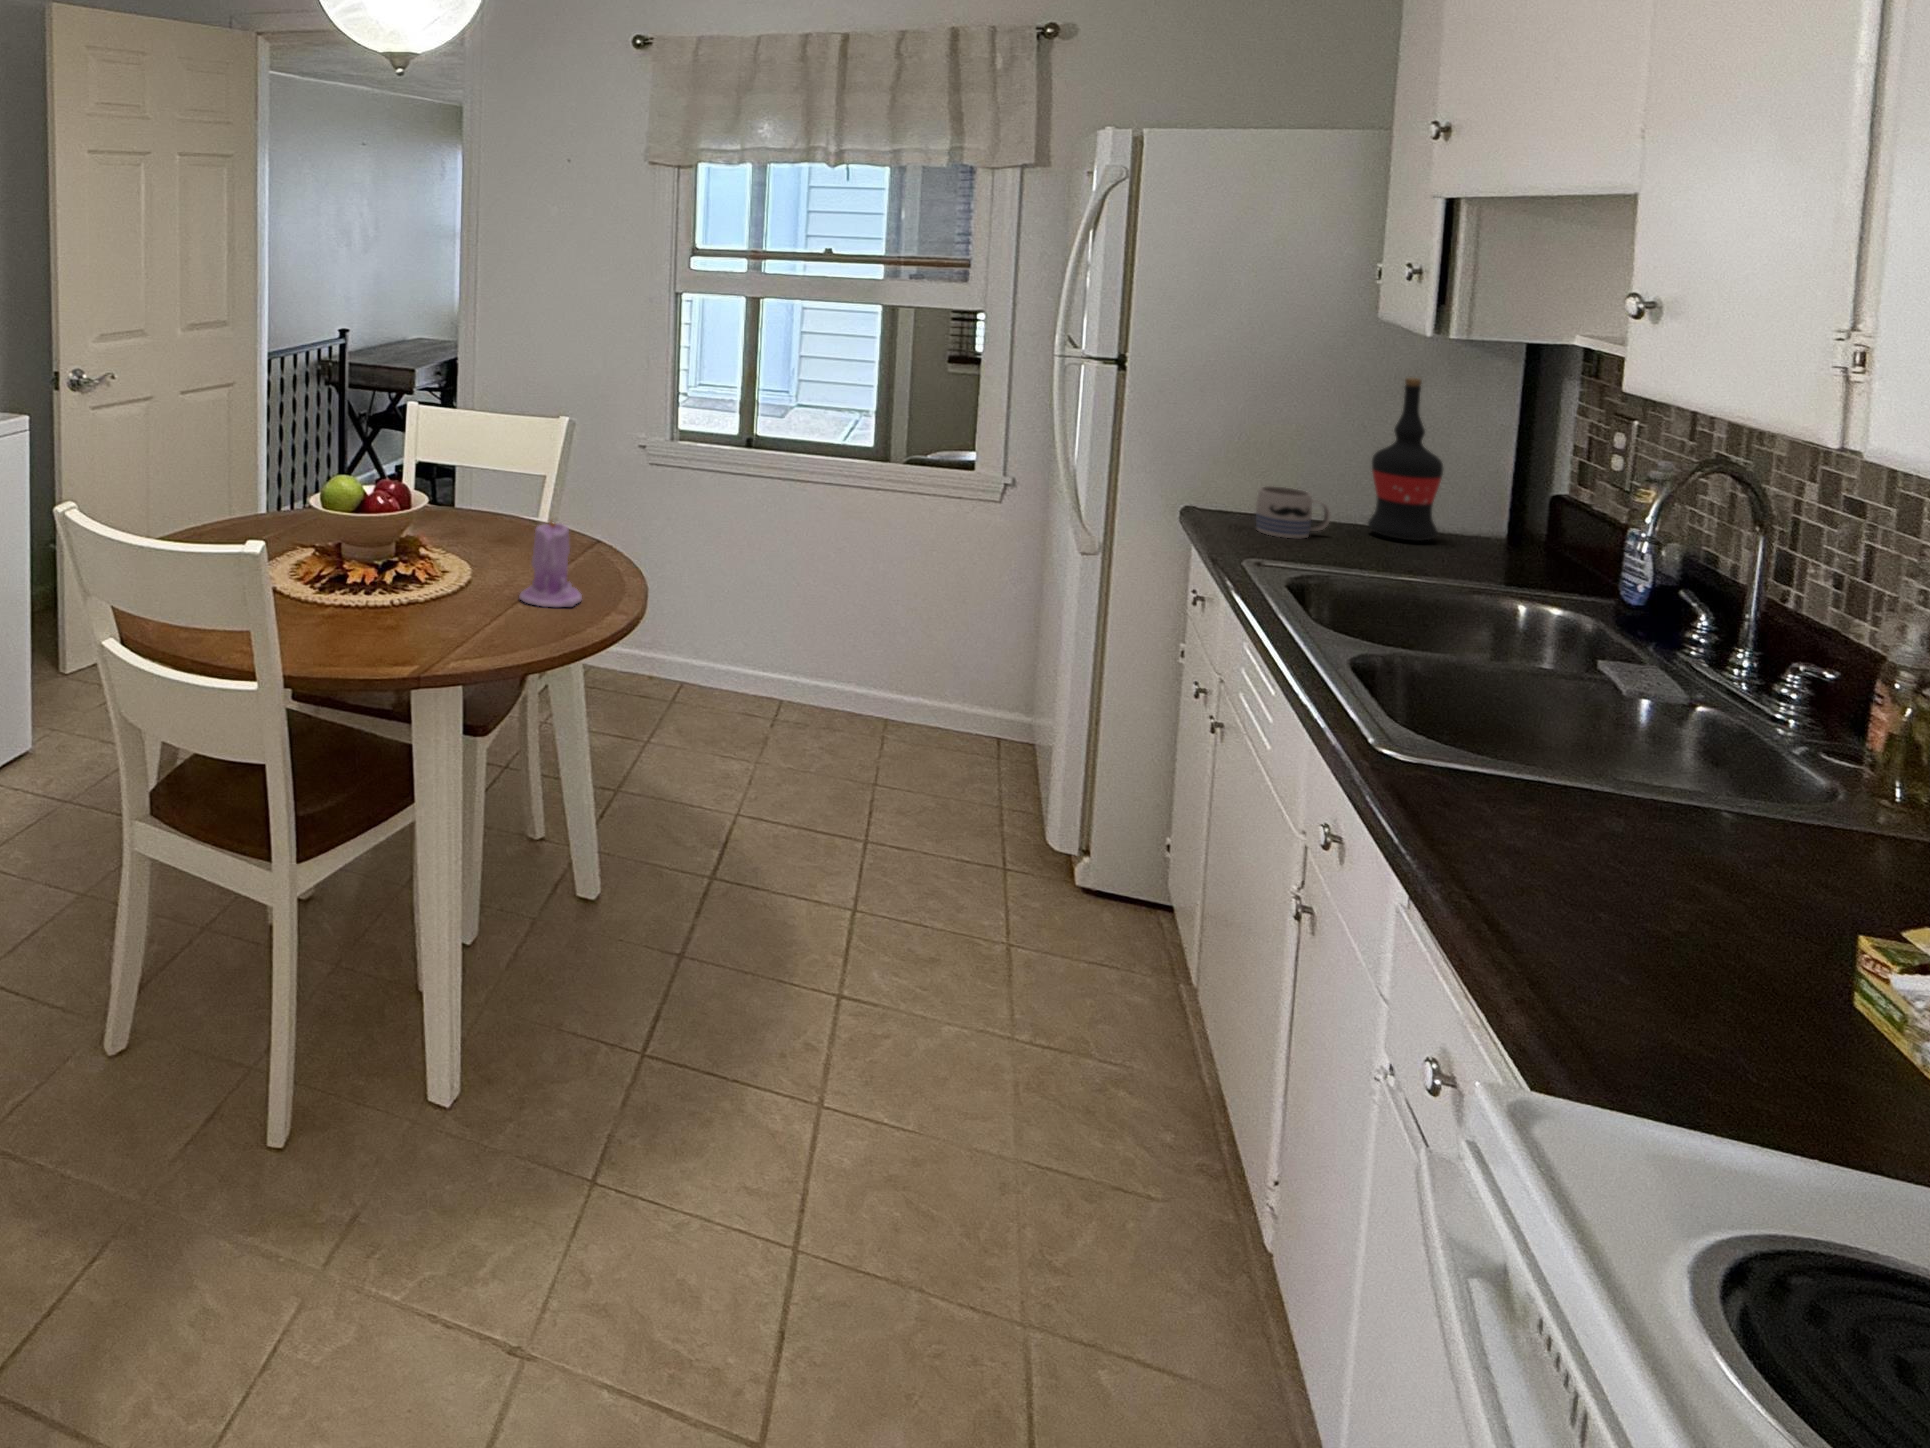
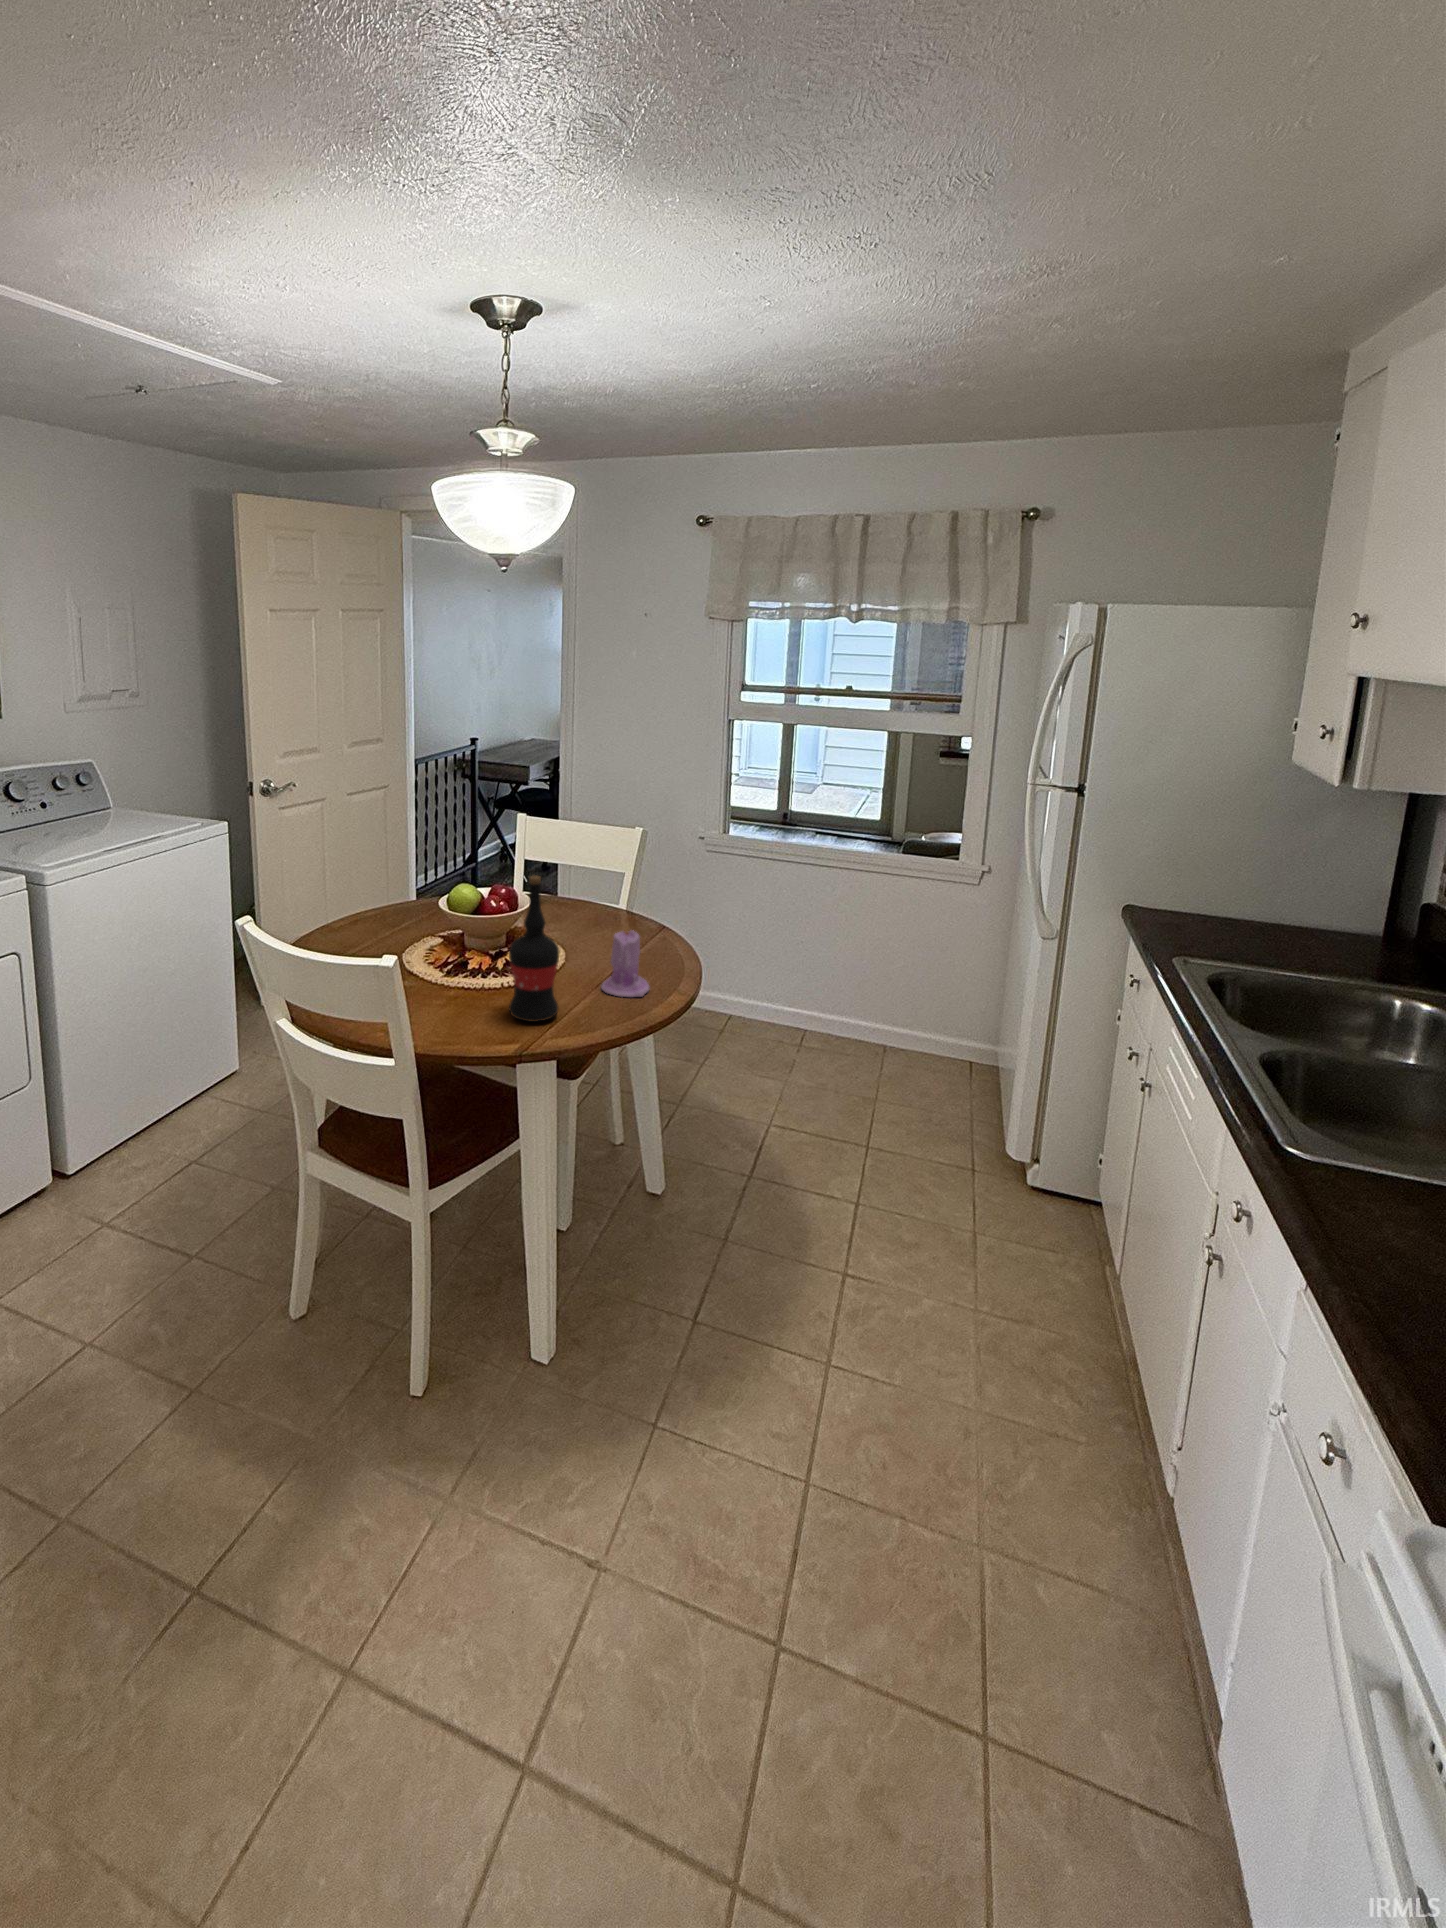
wine bottle: present [1368,378,1443,541] -> present [509,875,560,1022]
mug: present [1256,486,1331,538] -> none [1179,896,1239,939]

